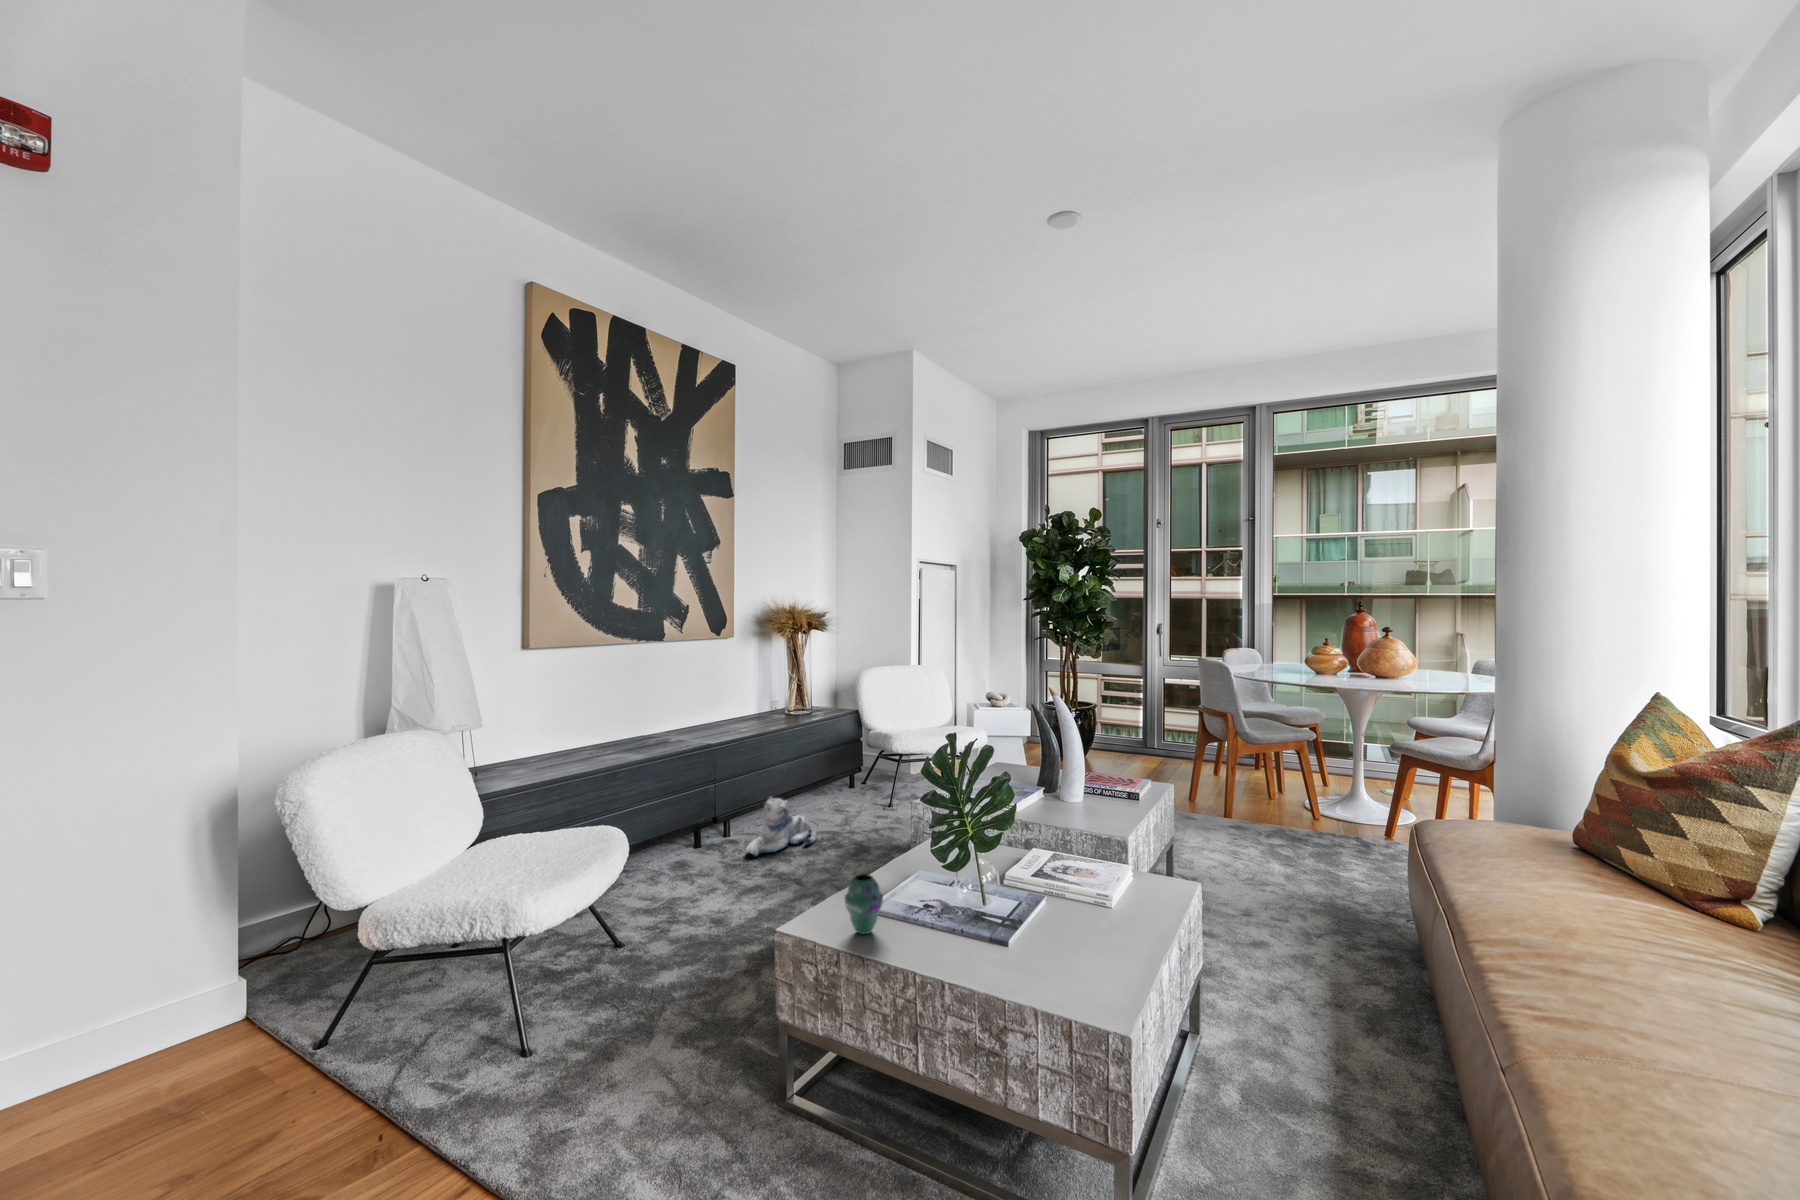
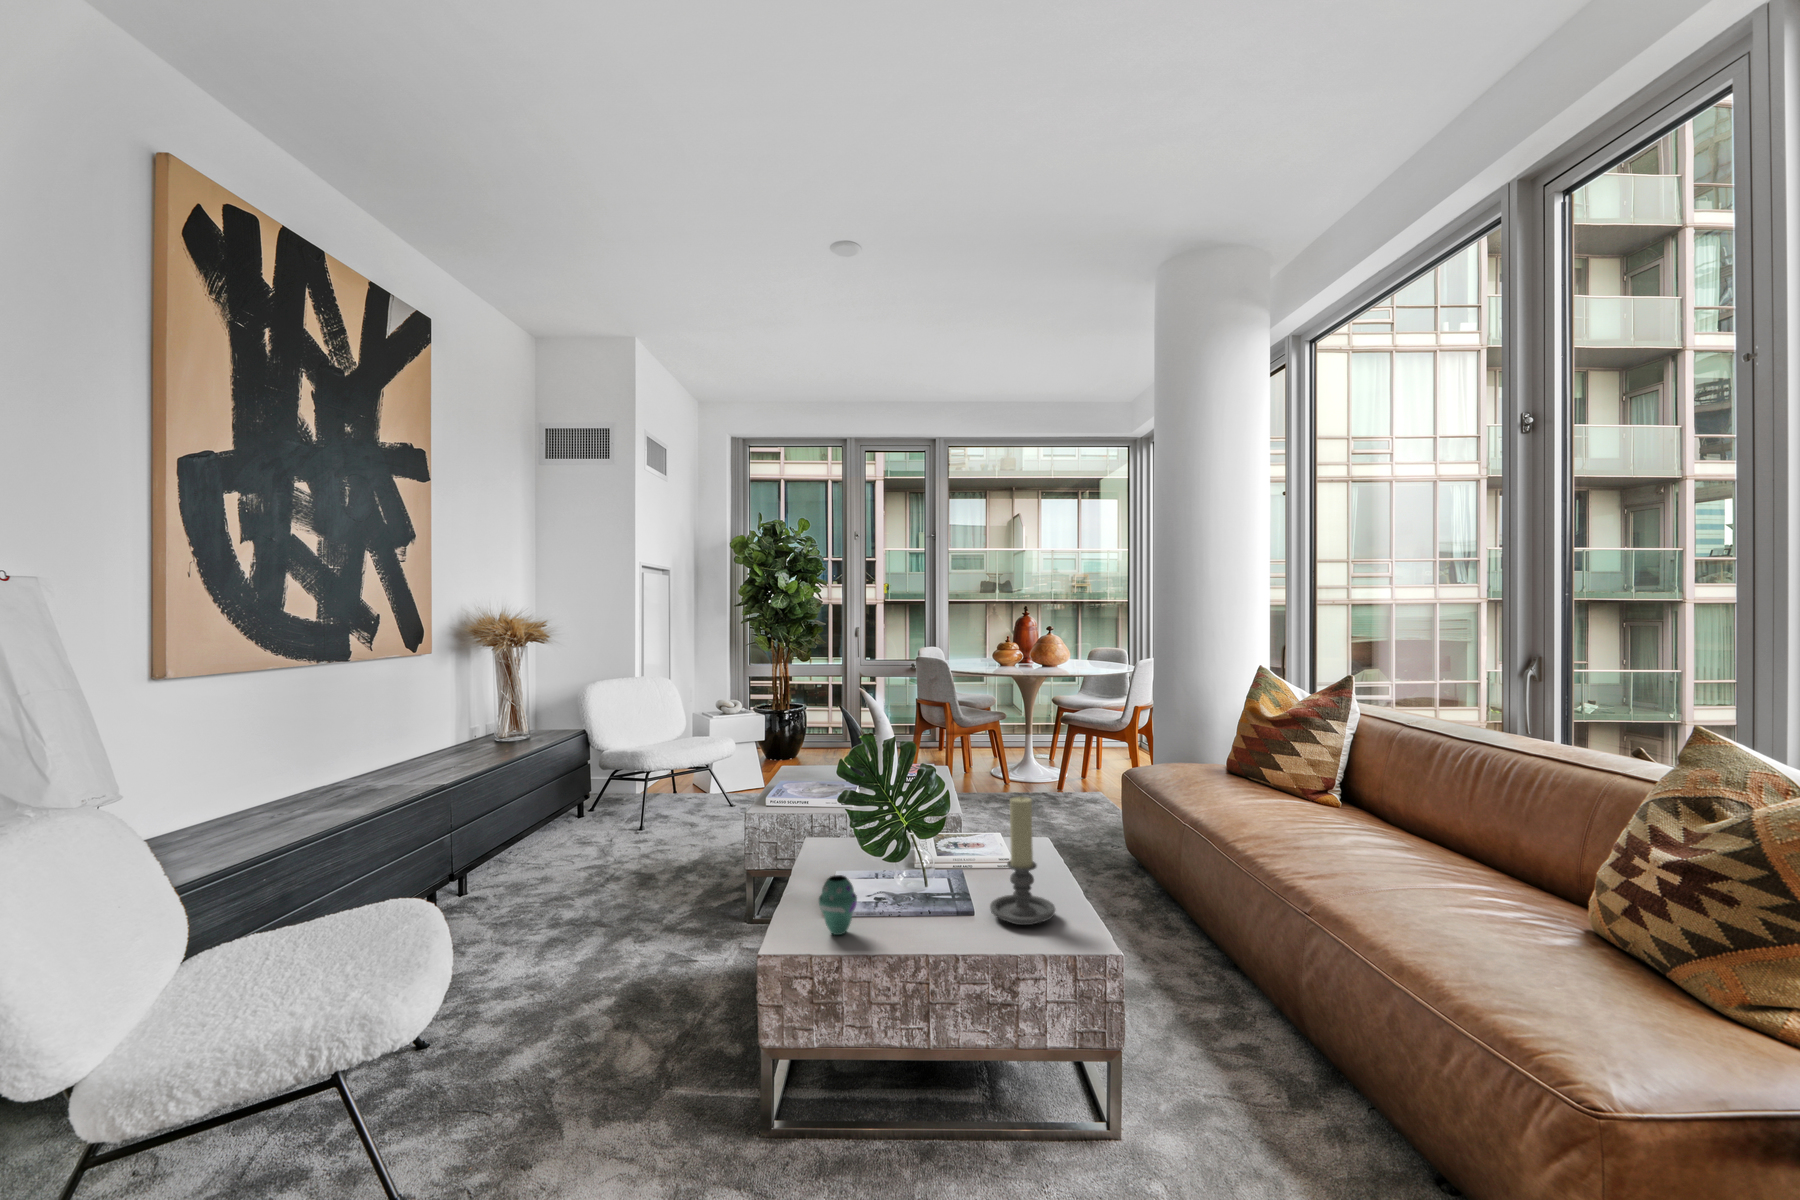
plush toy: present [746,797,817,856] -> none [505,835,583,908]
candle holder: none [1022,824,1097,972] -> present [990,797,1055,925]

